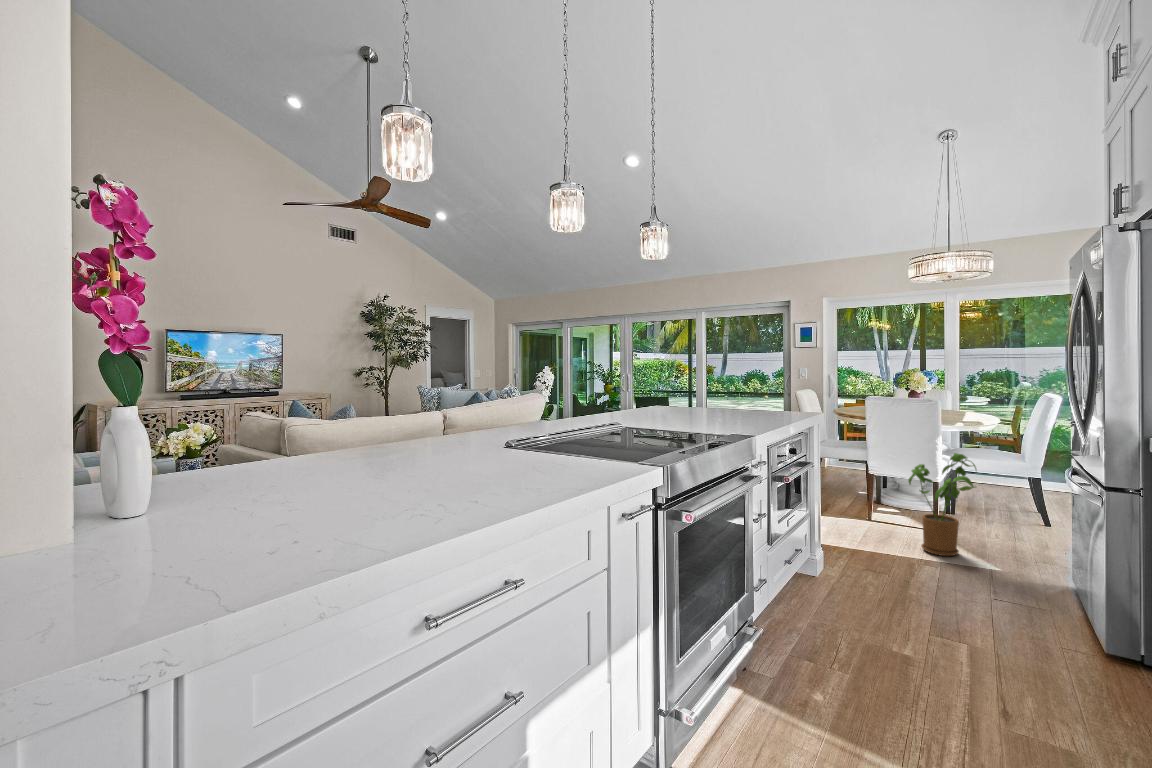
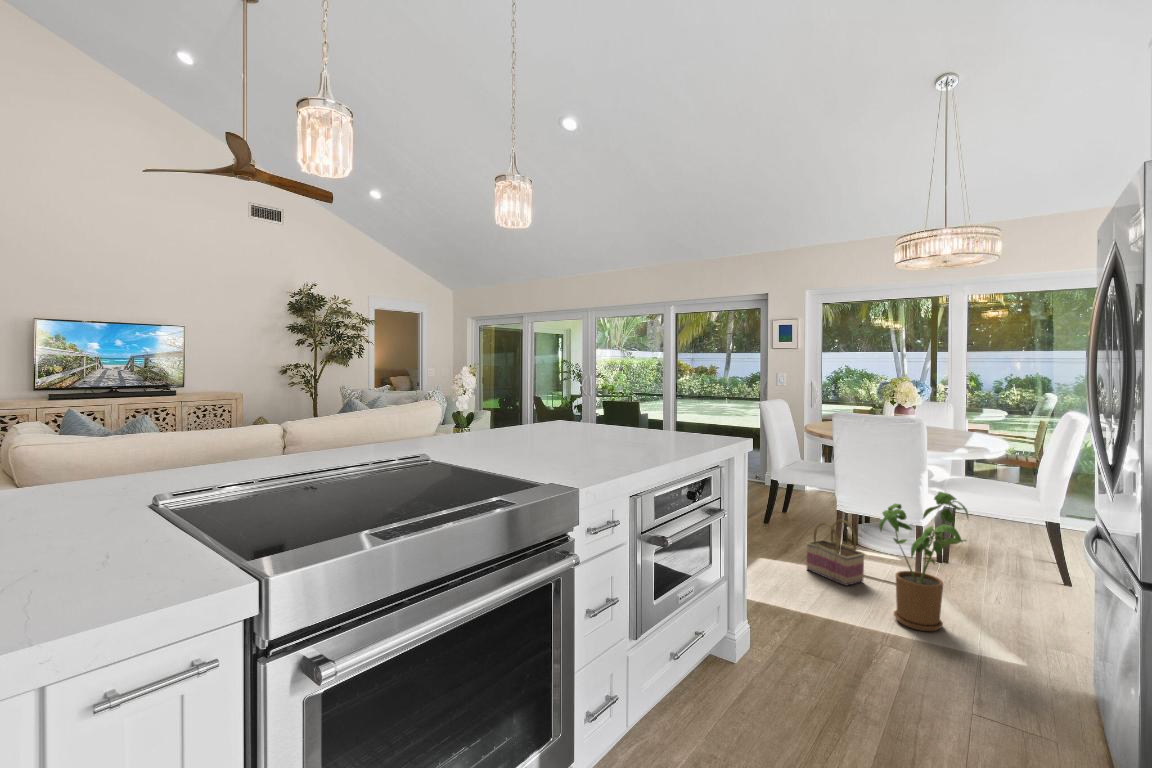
basket: none [846,481,894,531] -> present [806,520,865,586]

